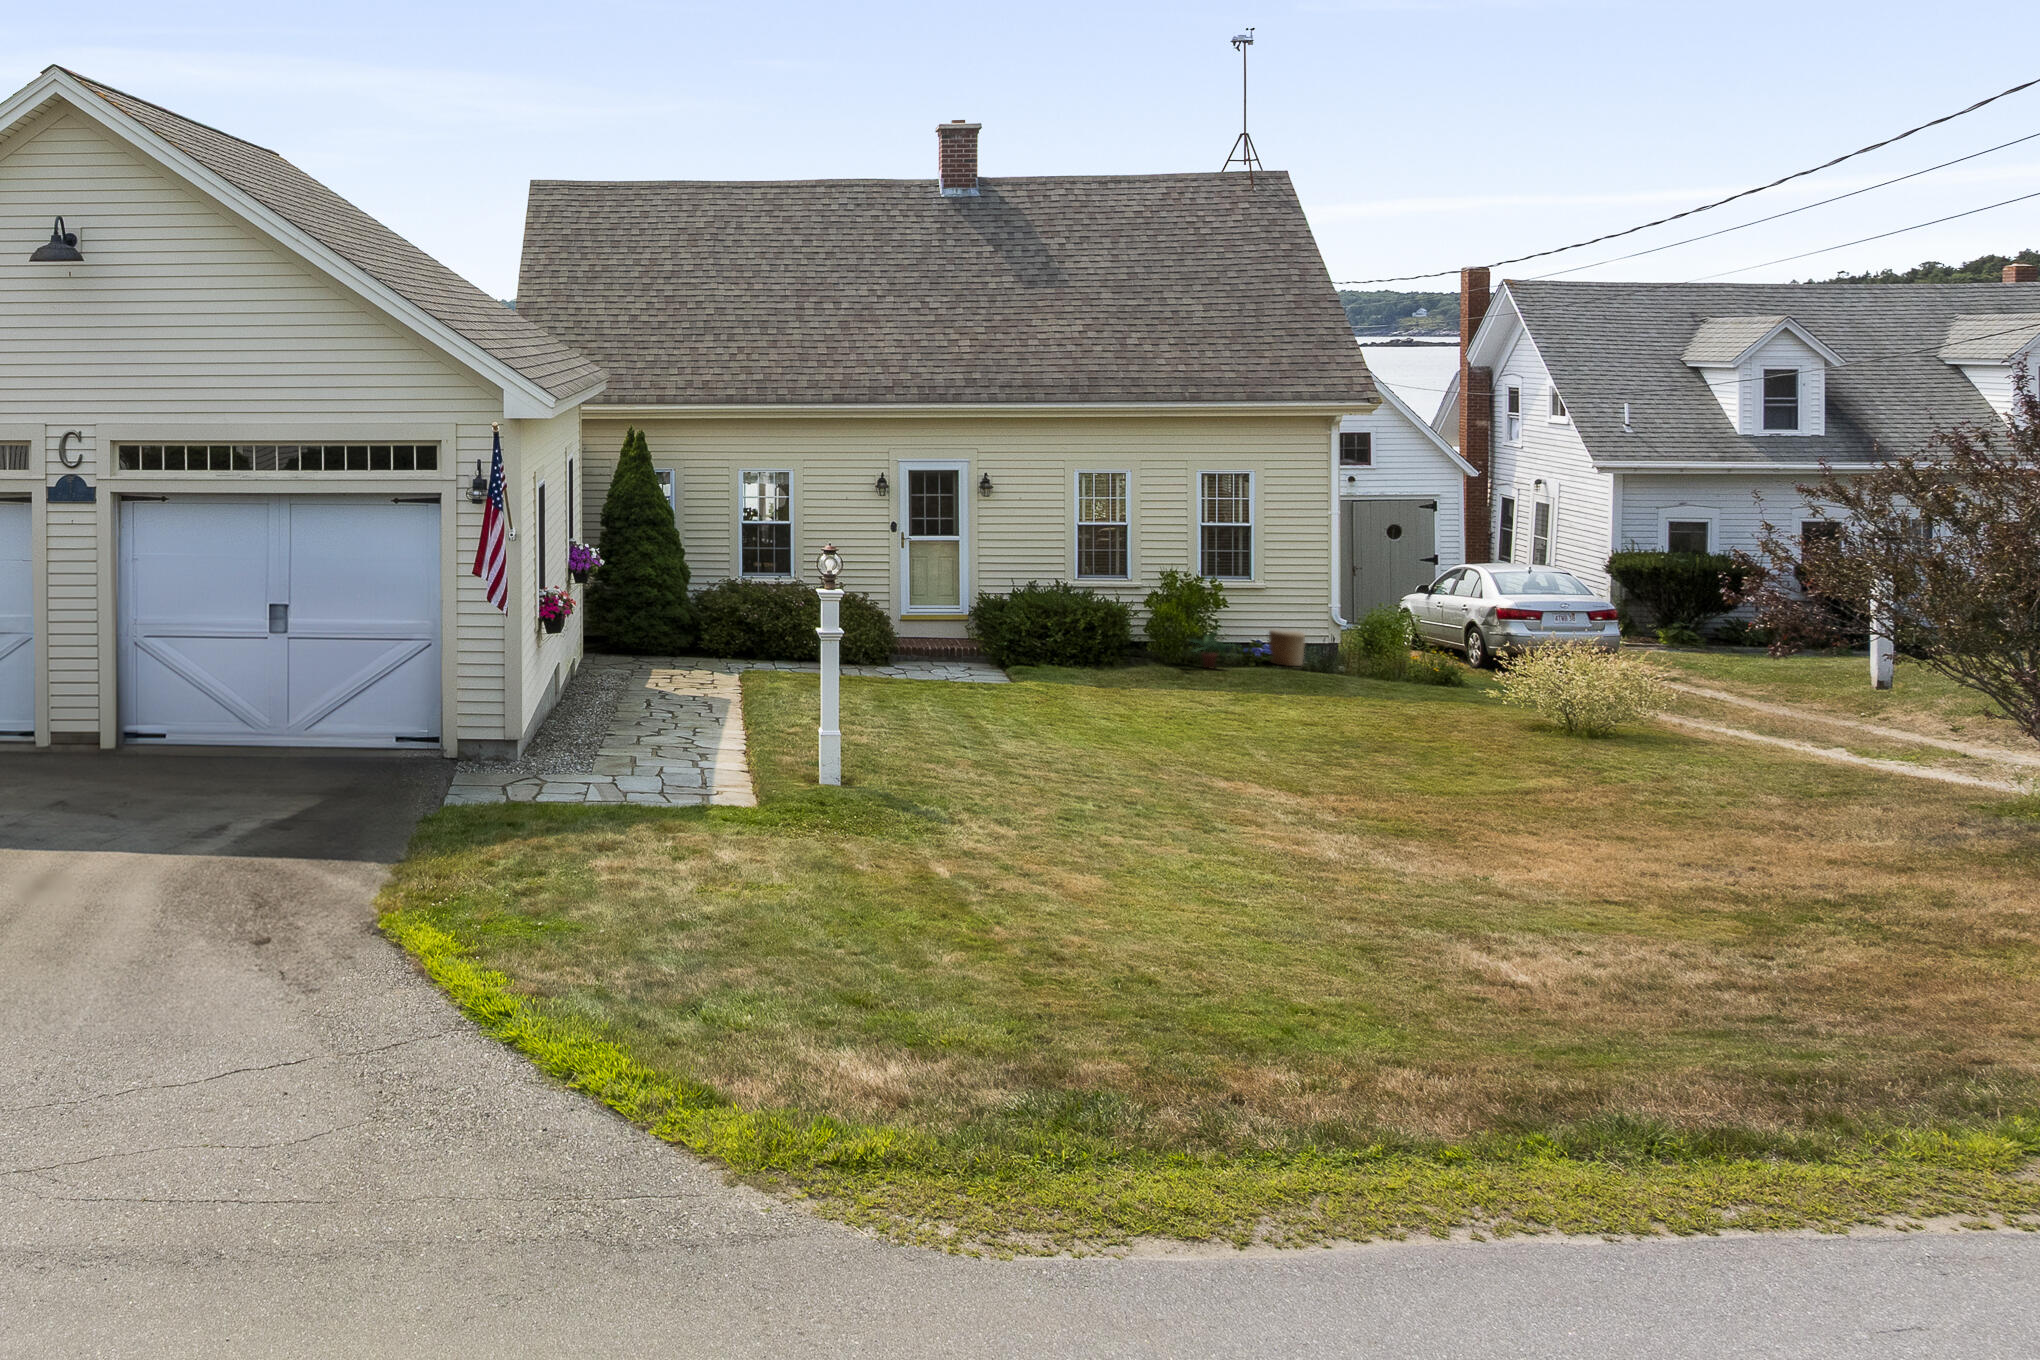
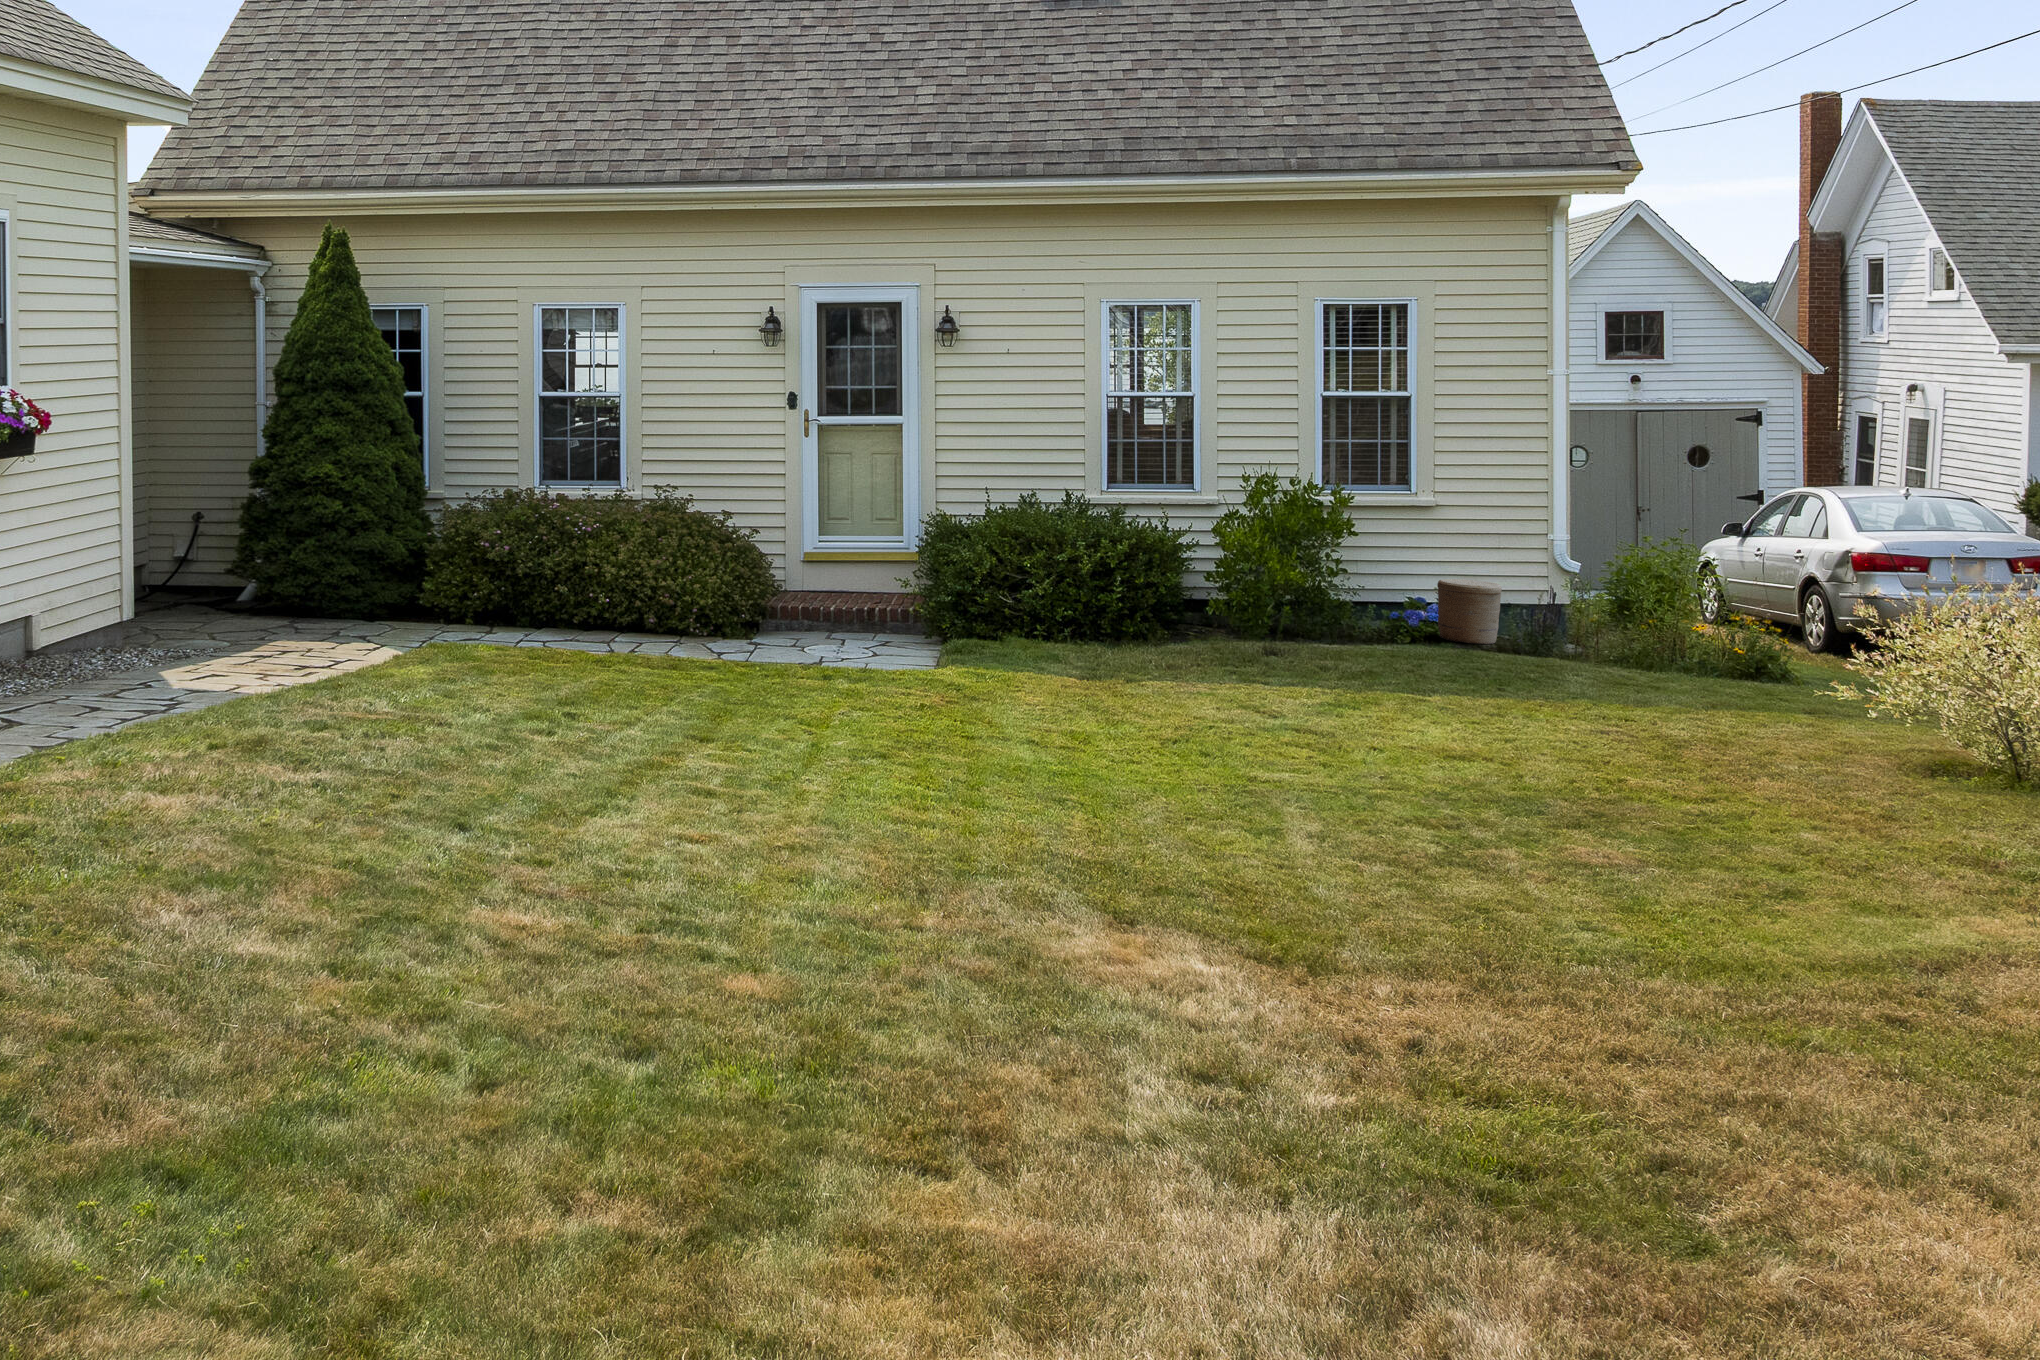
potted plant: present [1194,632,1226,669] -> none [1273,577,1379,647]

